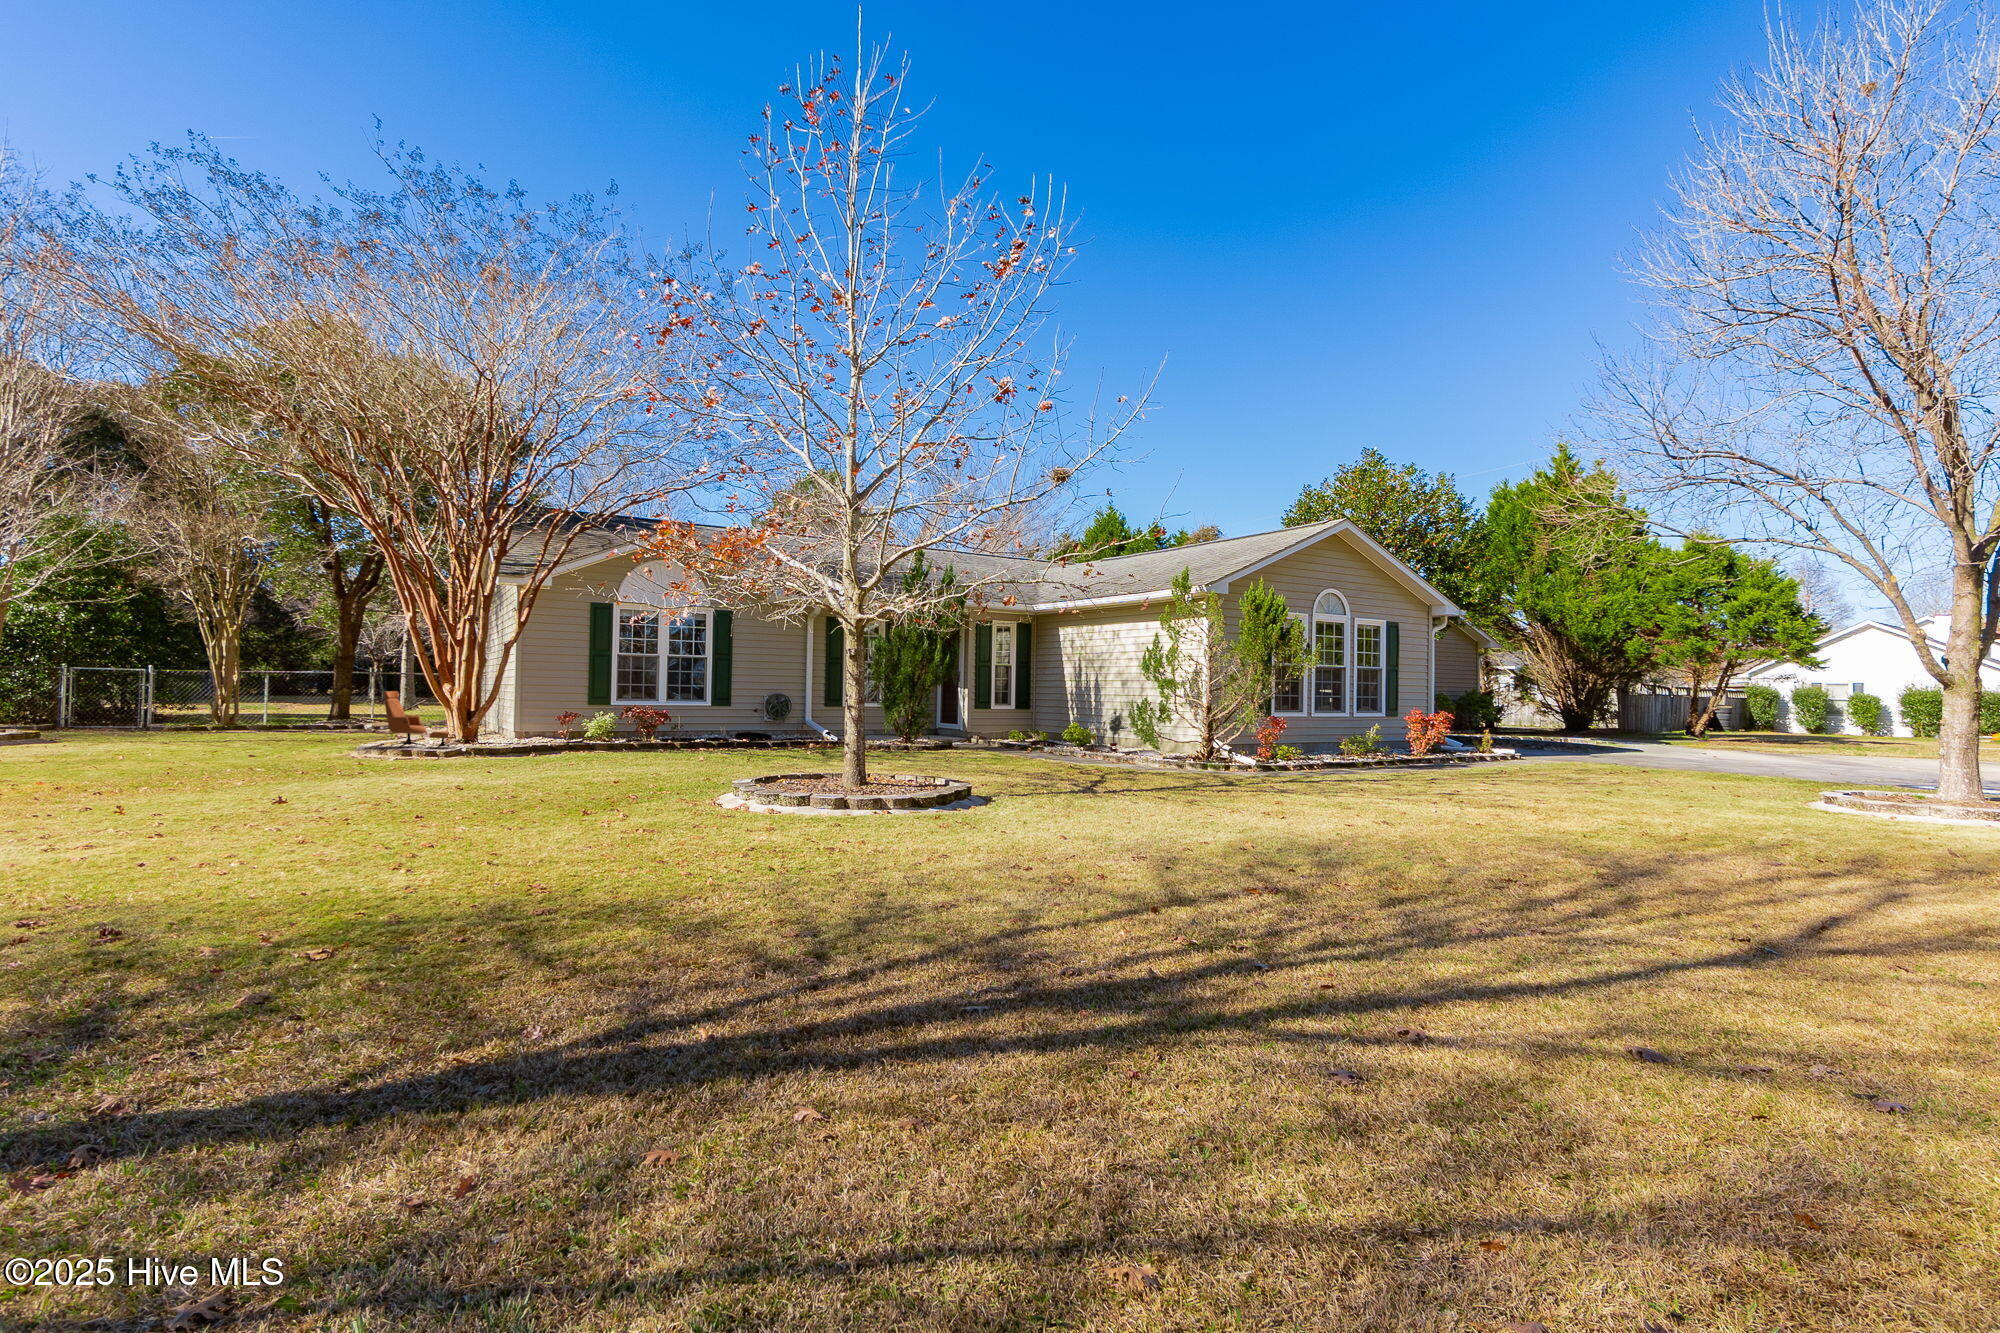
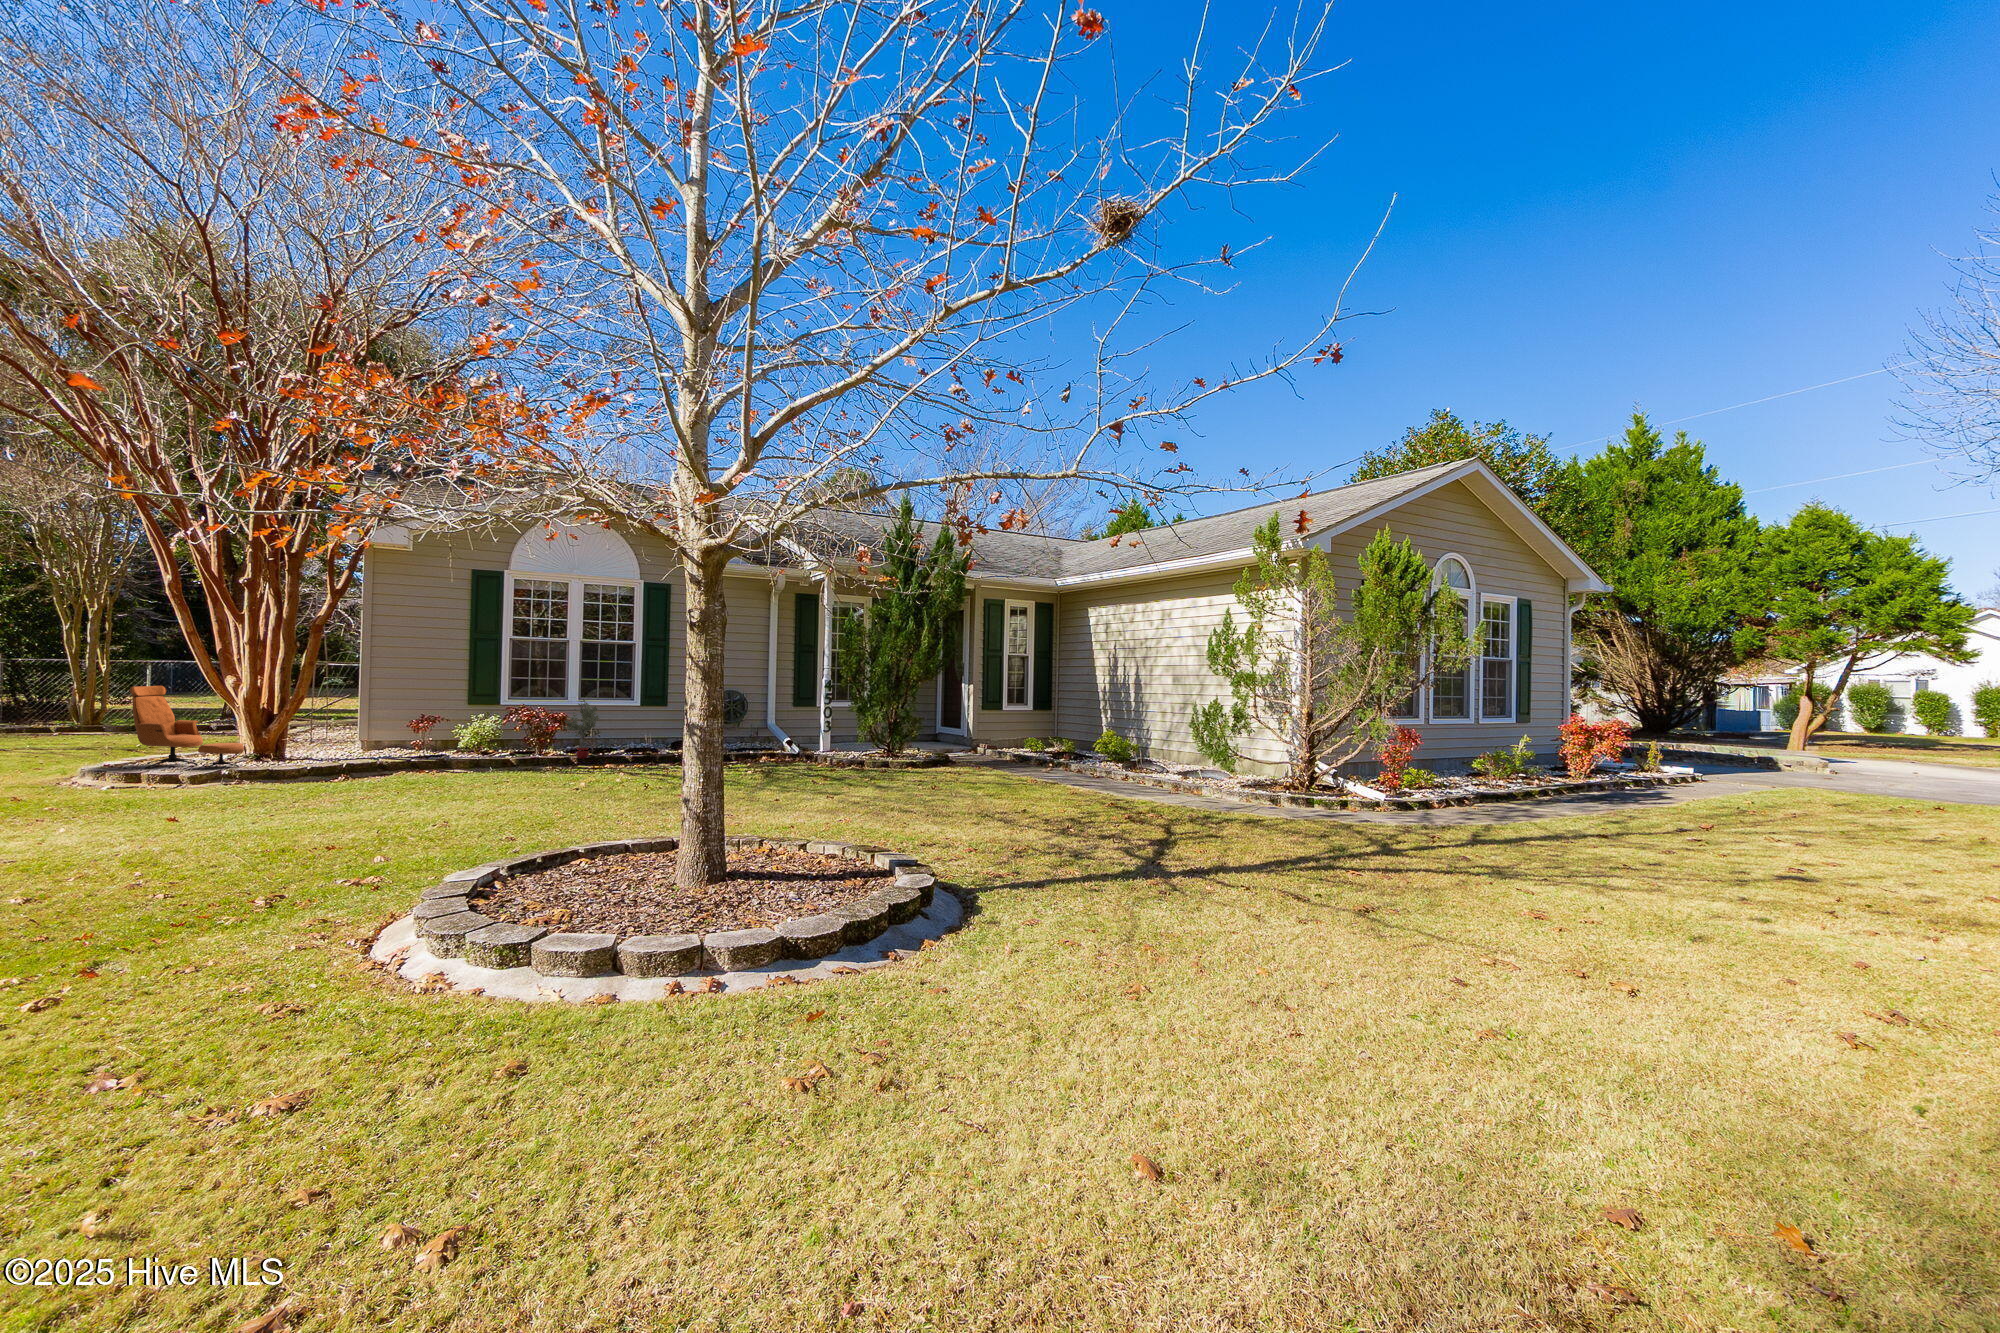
potted tree: present [1109,710,1128,751] -> present [564,700,599,759]

